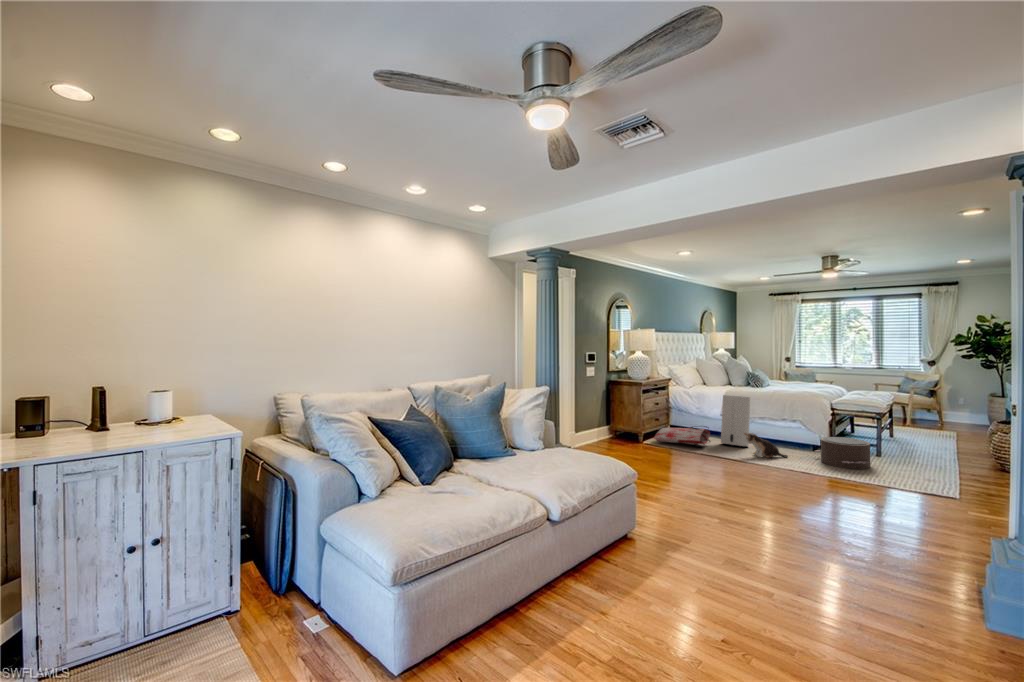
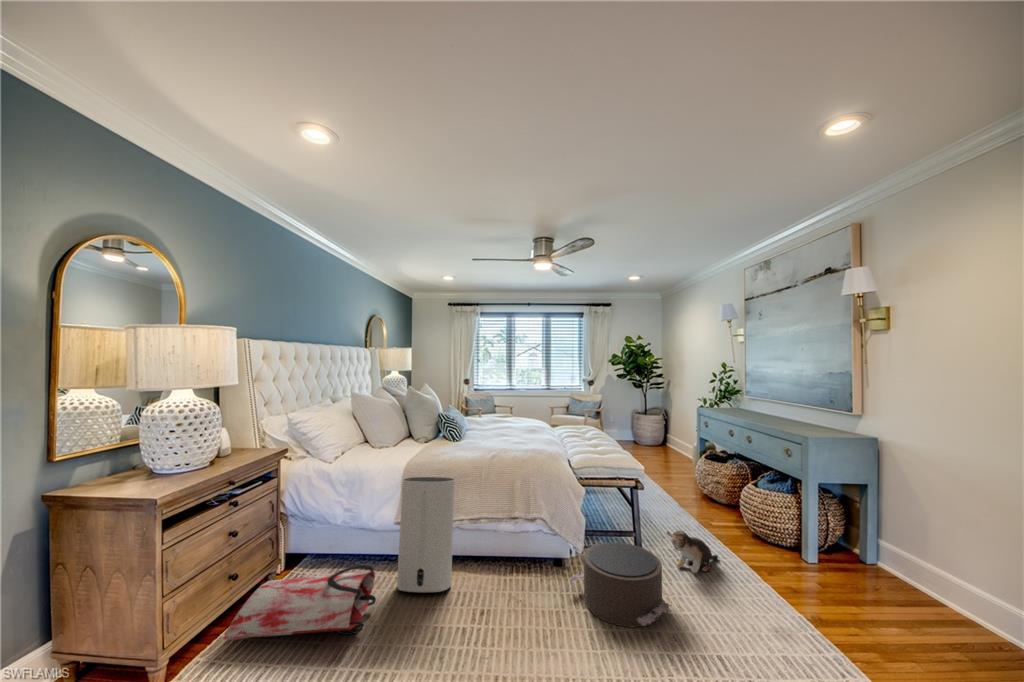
plush toy: present [744,433,788,458] -> present [667,530,718,573]

